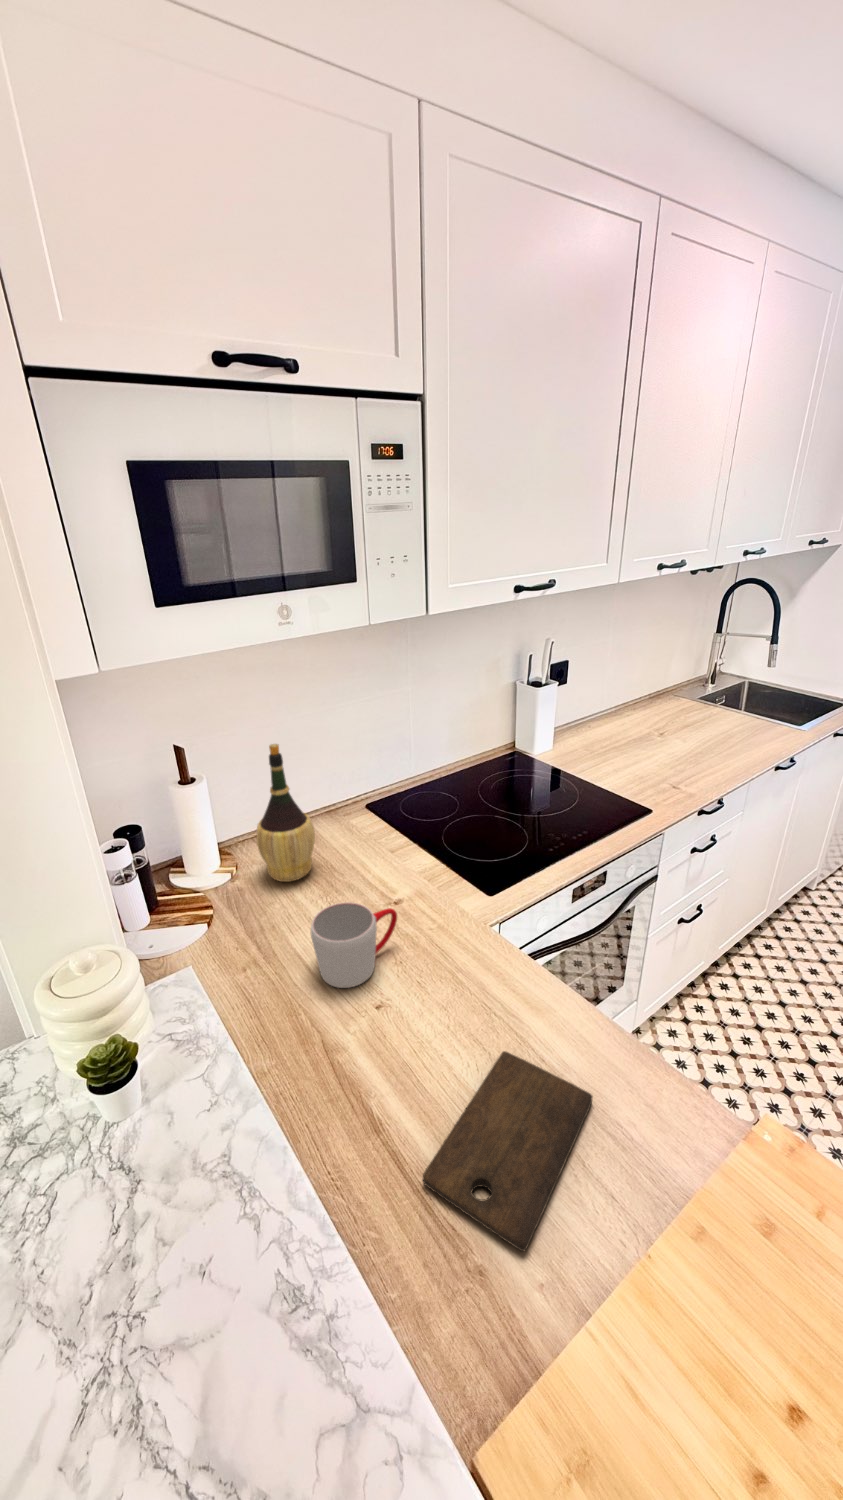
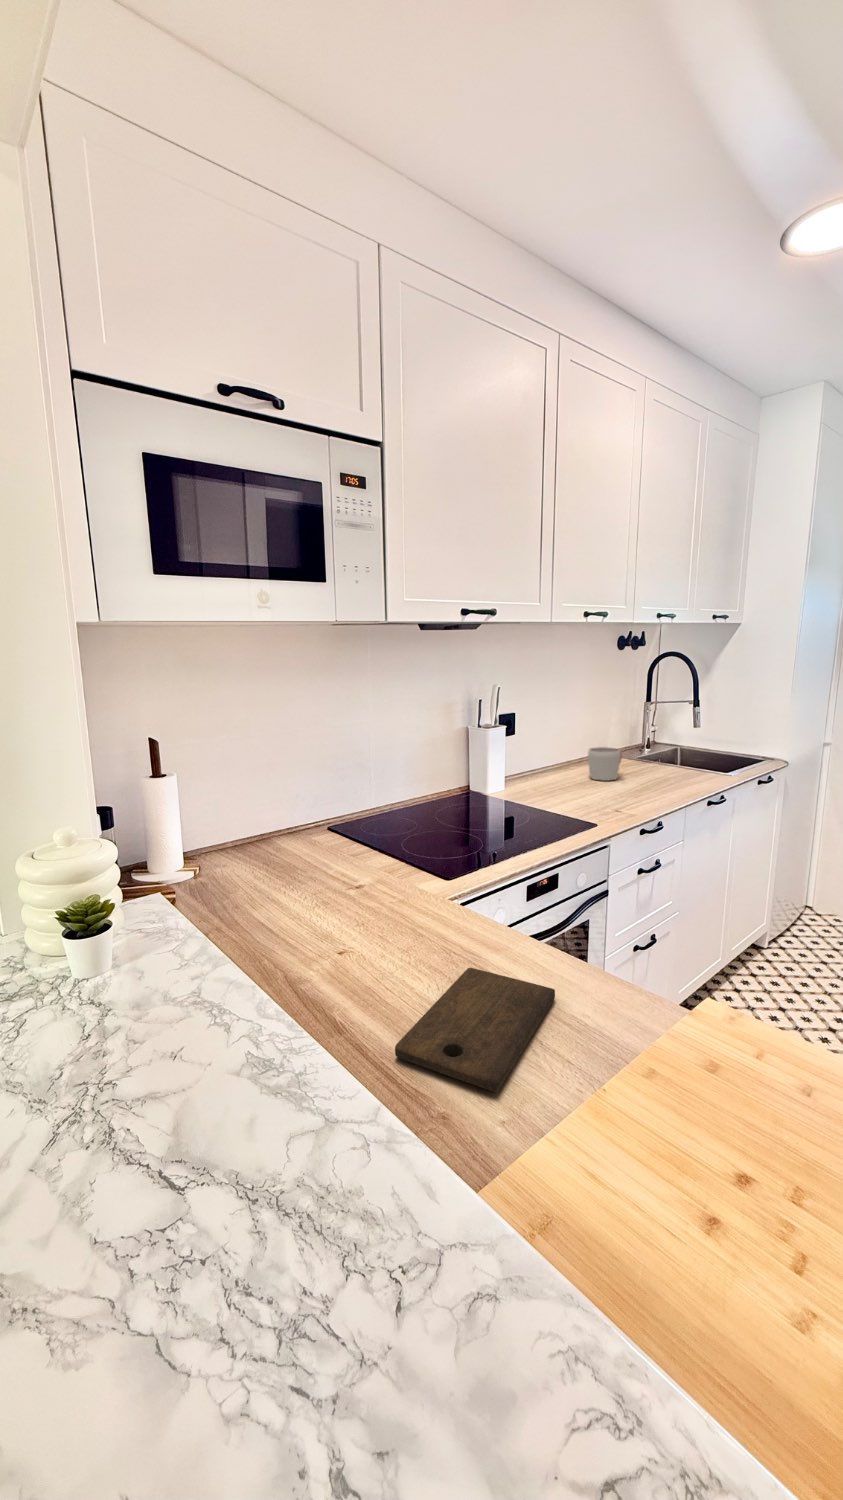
wine bottle: present [257,744,315,882] -> none [222,734,279,874]
mug: present [311,902,397,988] -> present [588,747,622,781]

